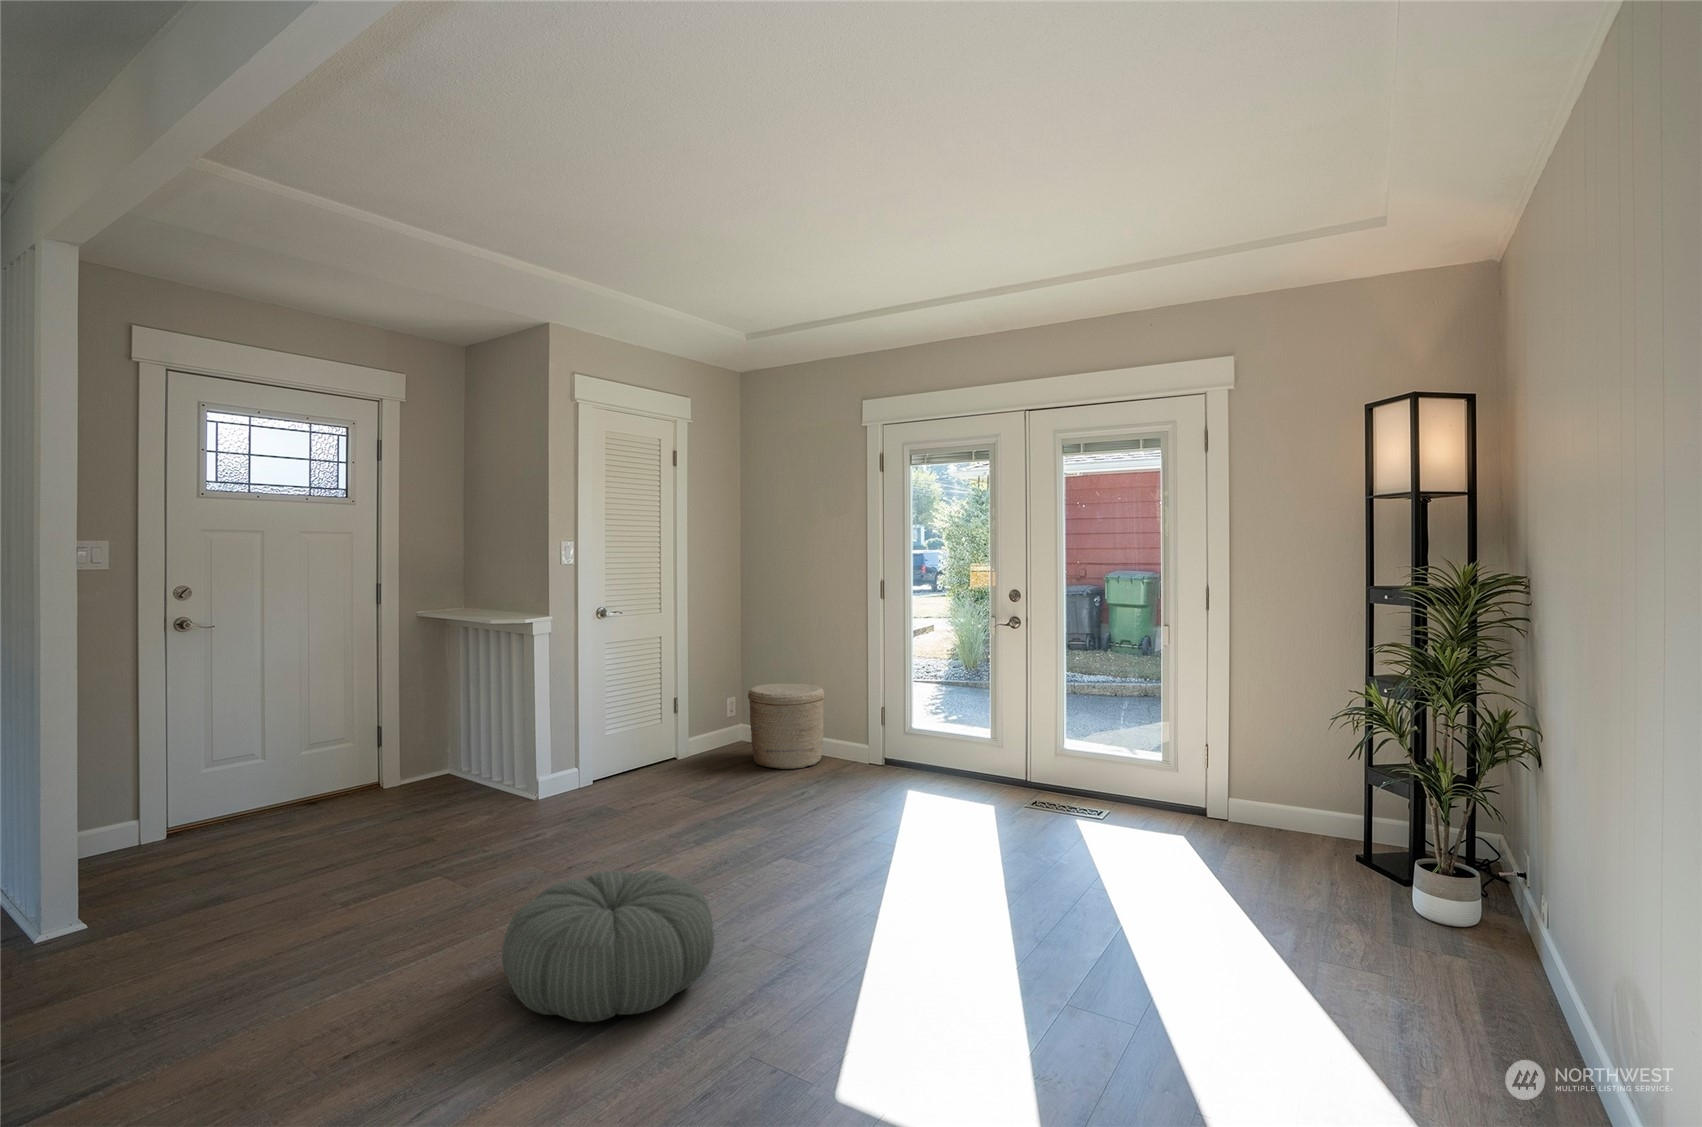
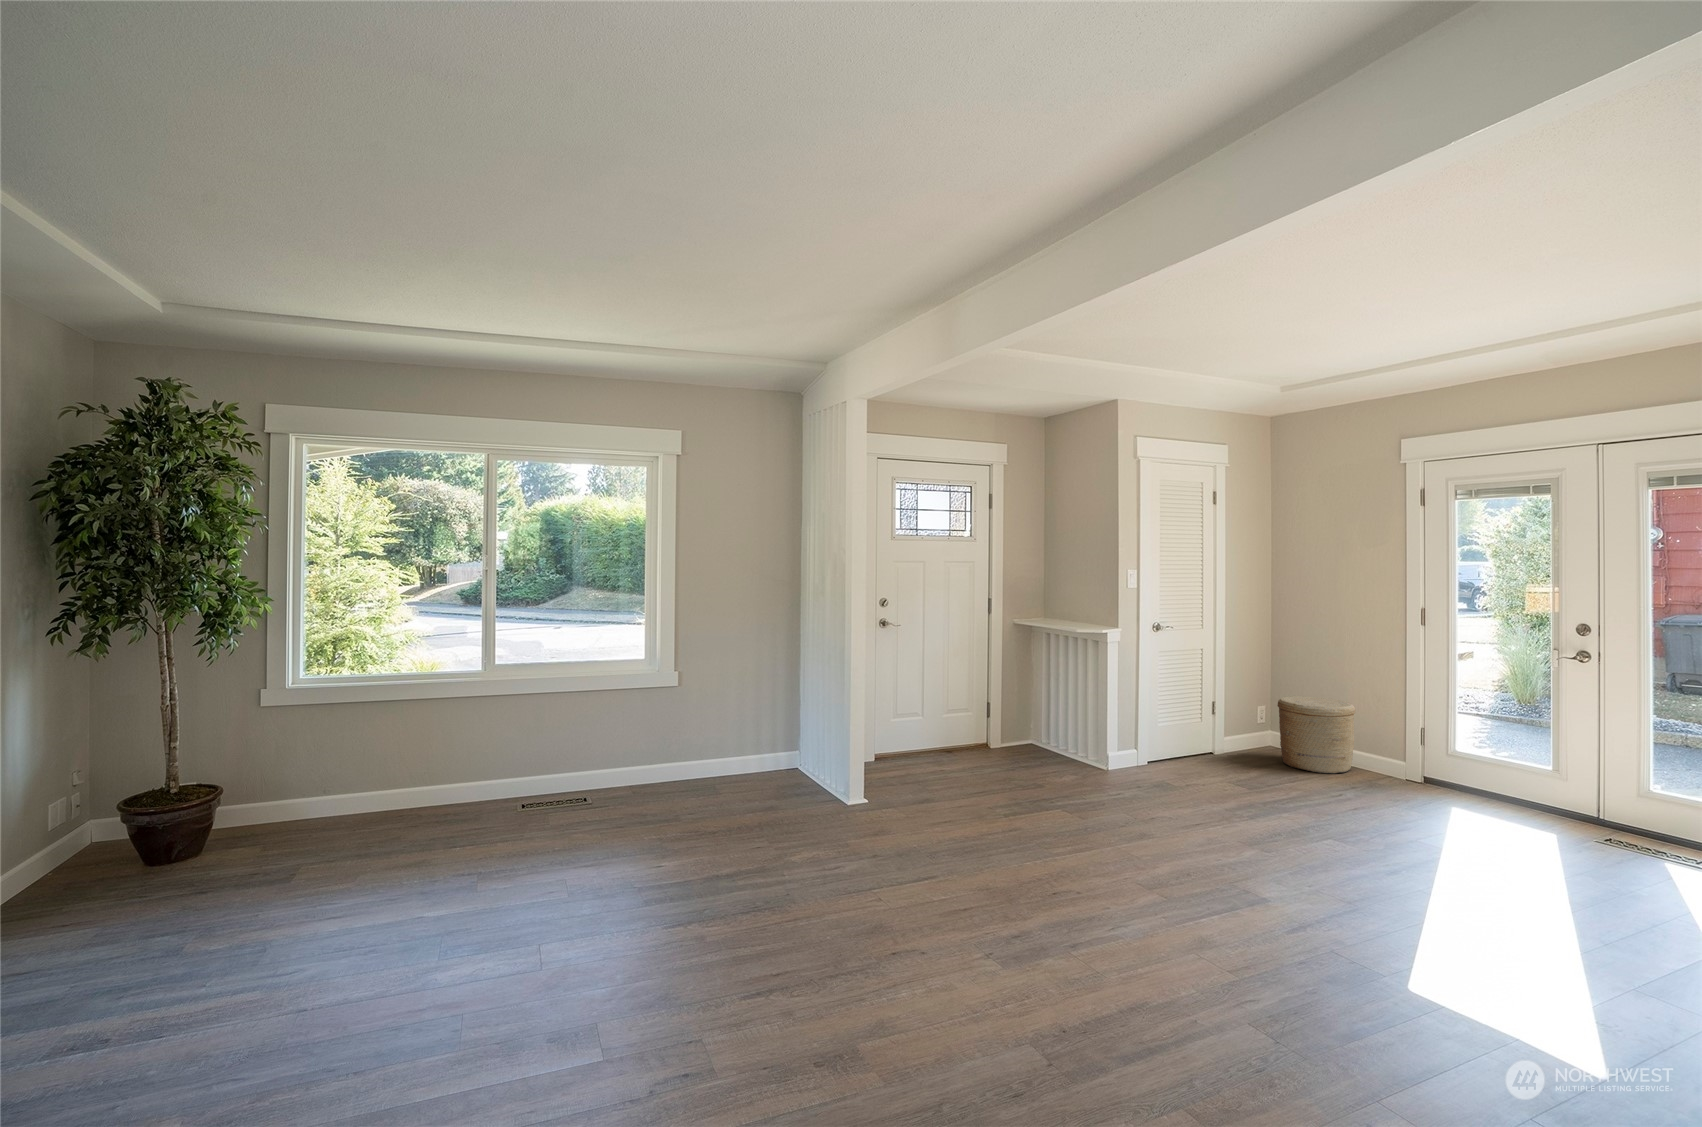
pouf: present [502,870,714,1022] -> none [1156,821,1318,921]

